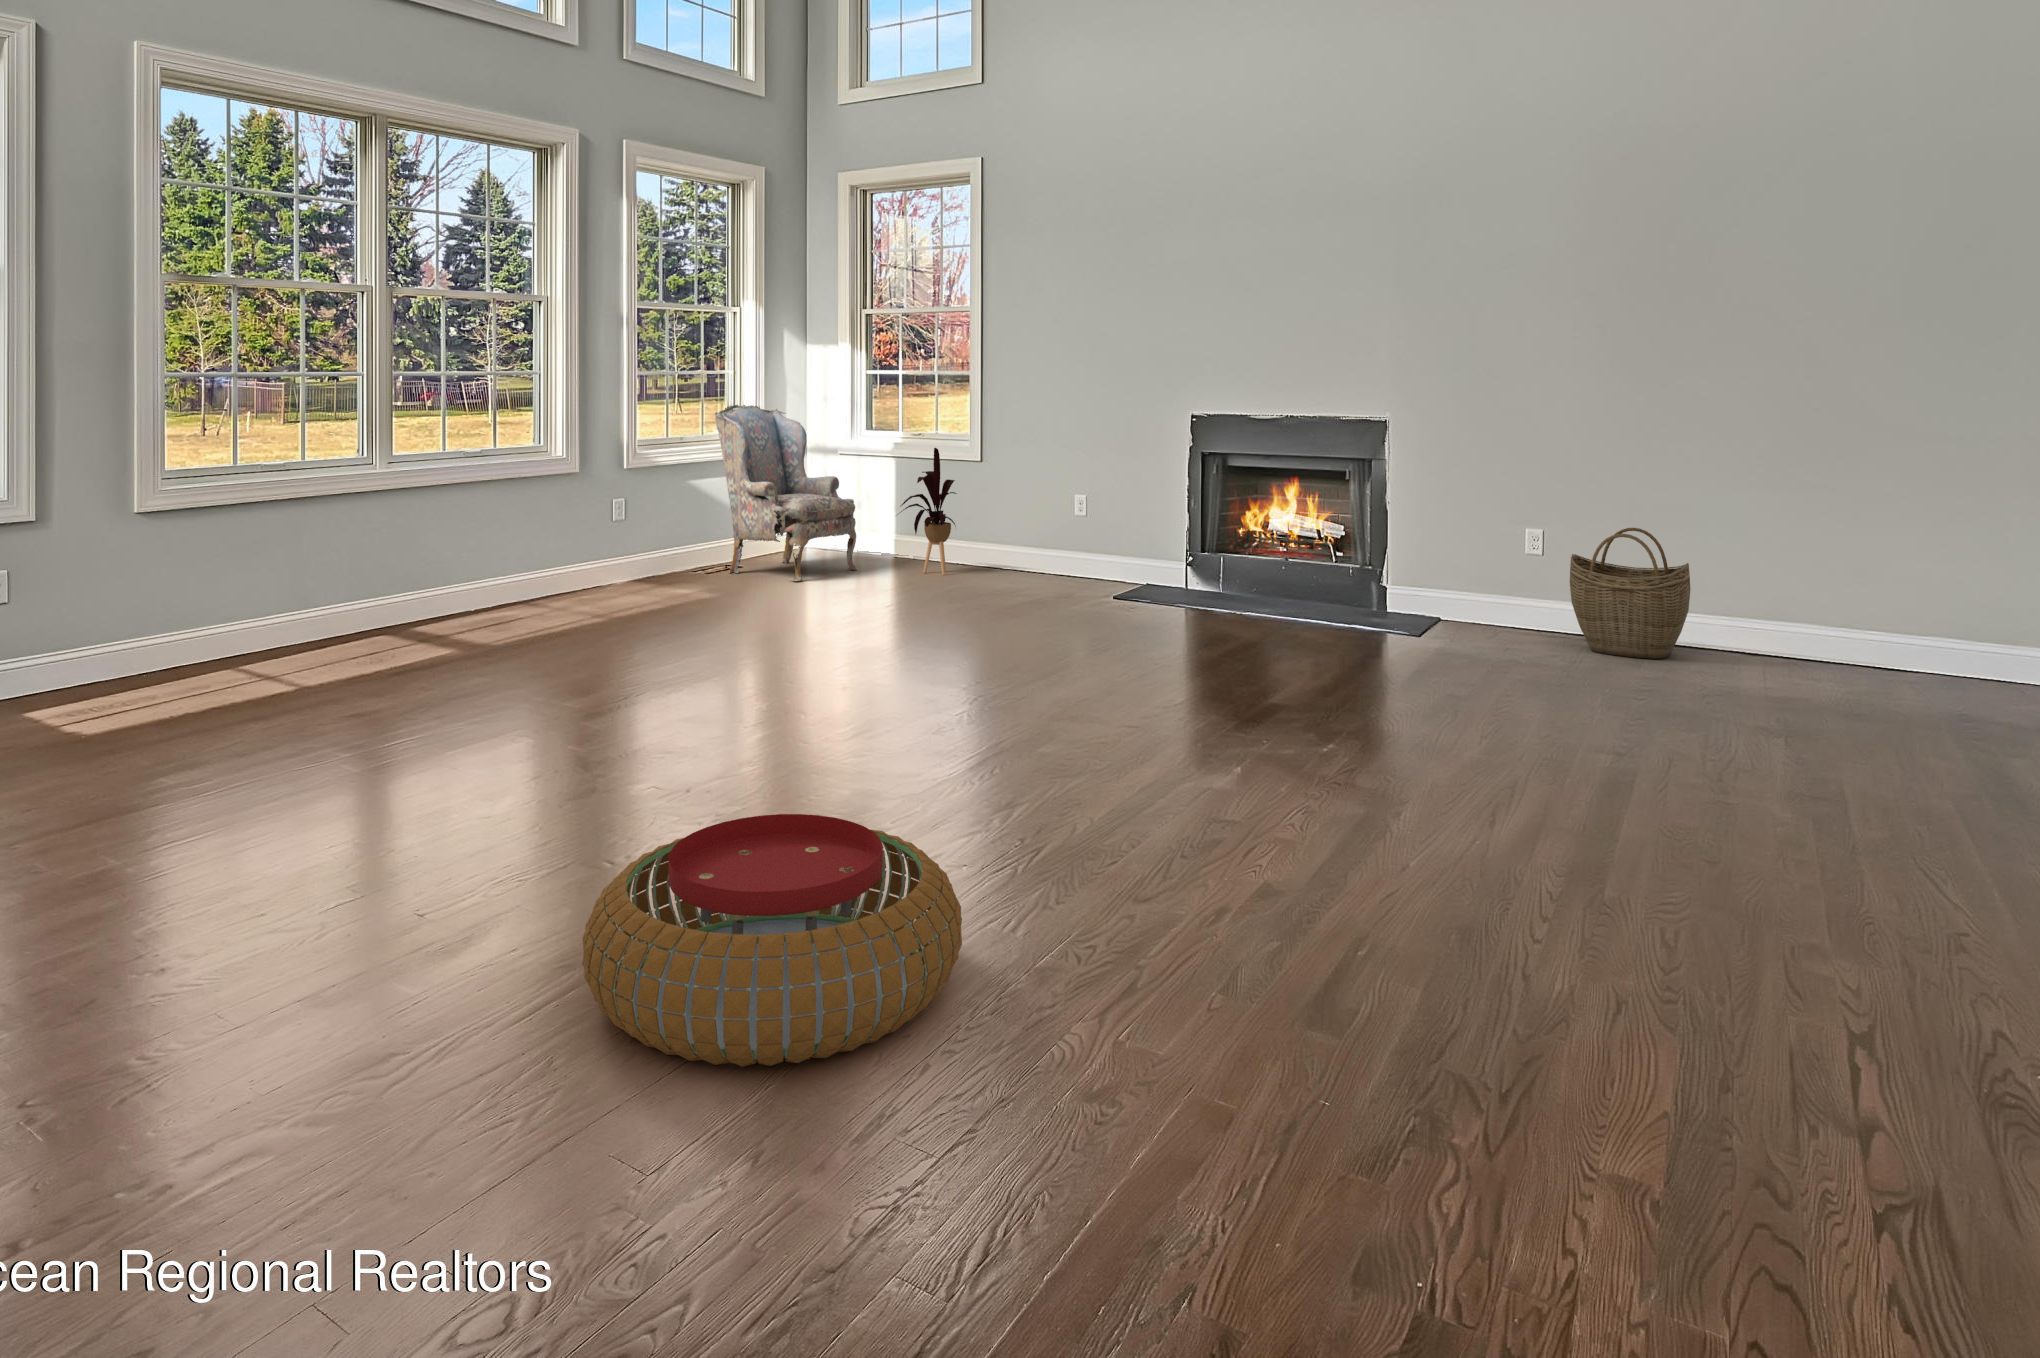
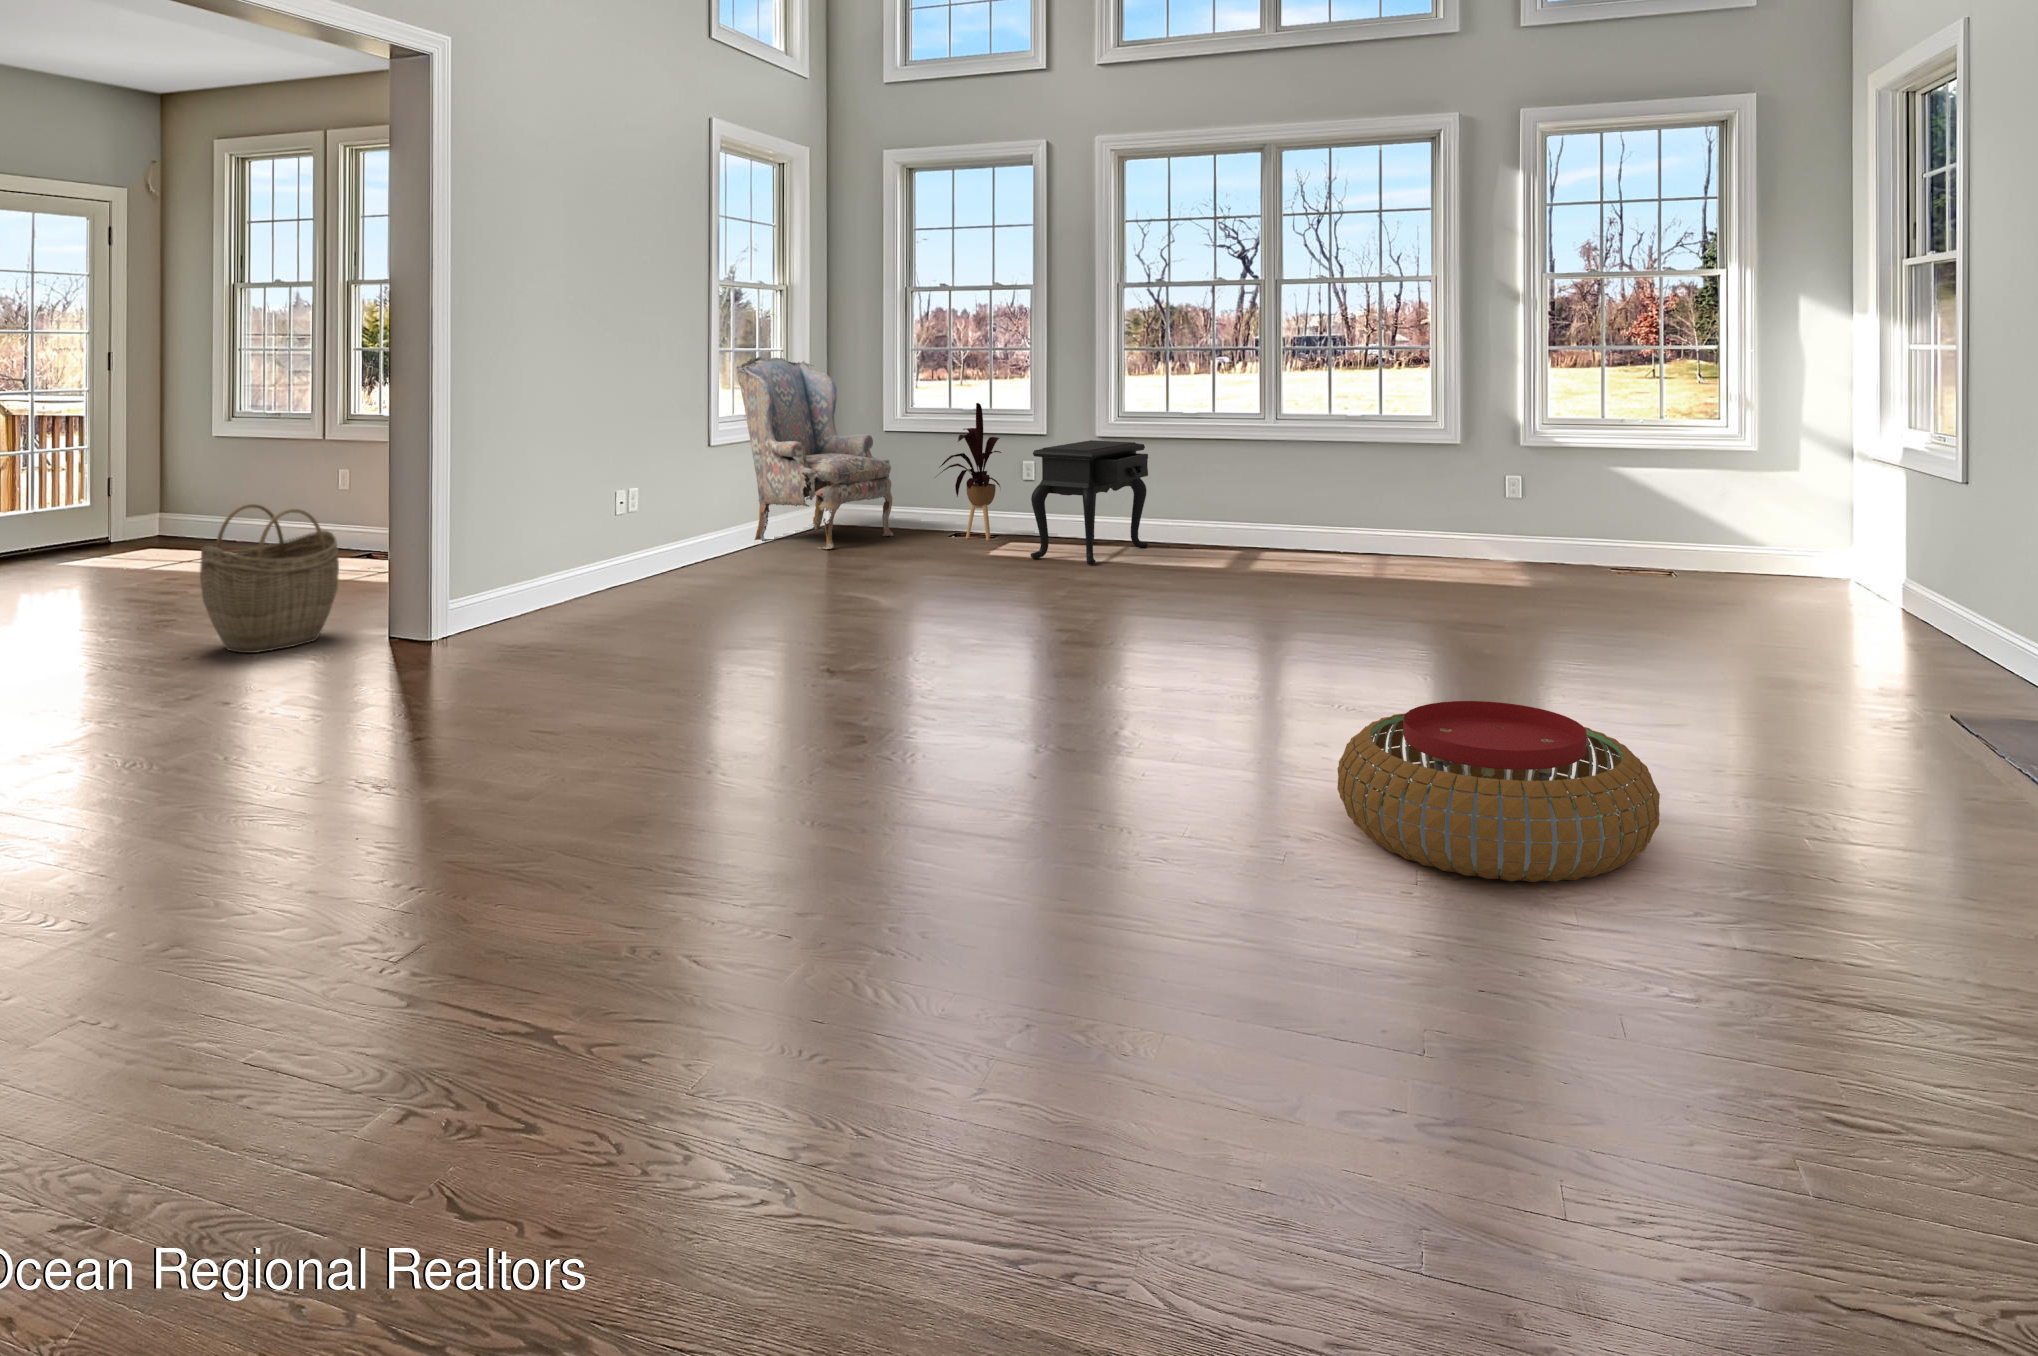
side table: none [983,483,1091,597] -> present [1031,440,1148,564]
woven basket: present [1570,528,1691,659] -> present [200,504,339,653]
pouf: present [582,814,962,1067] -> present [1337,701,1660,882]

